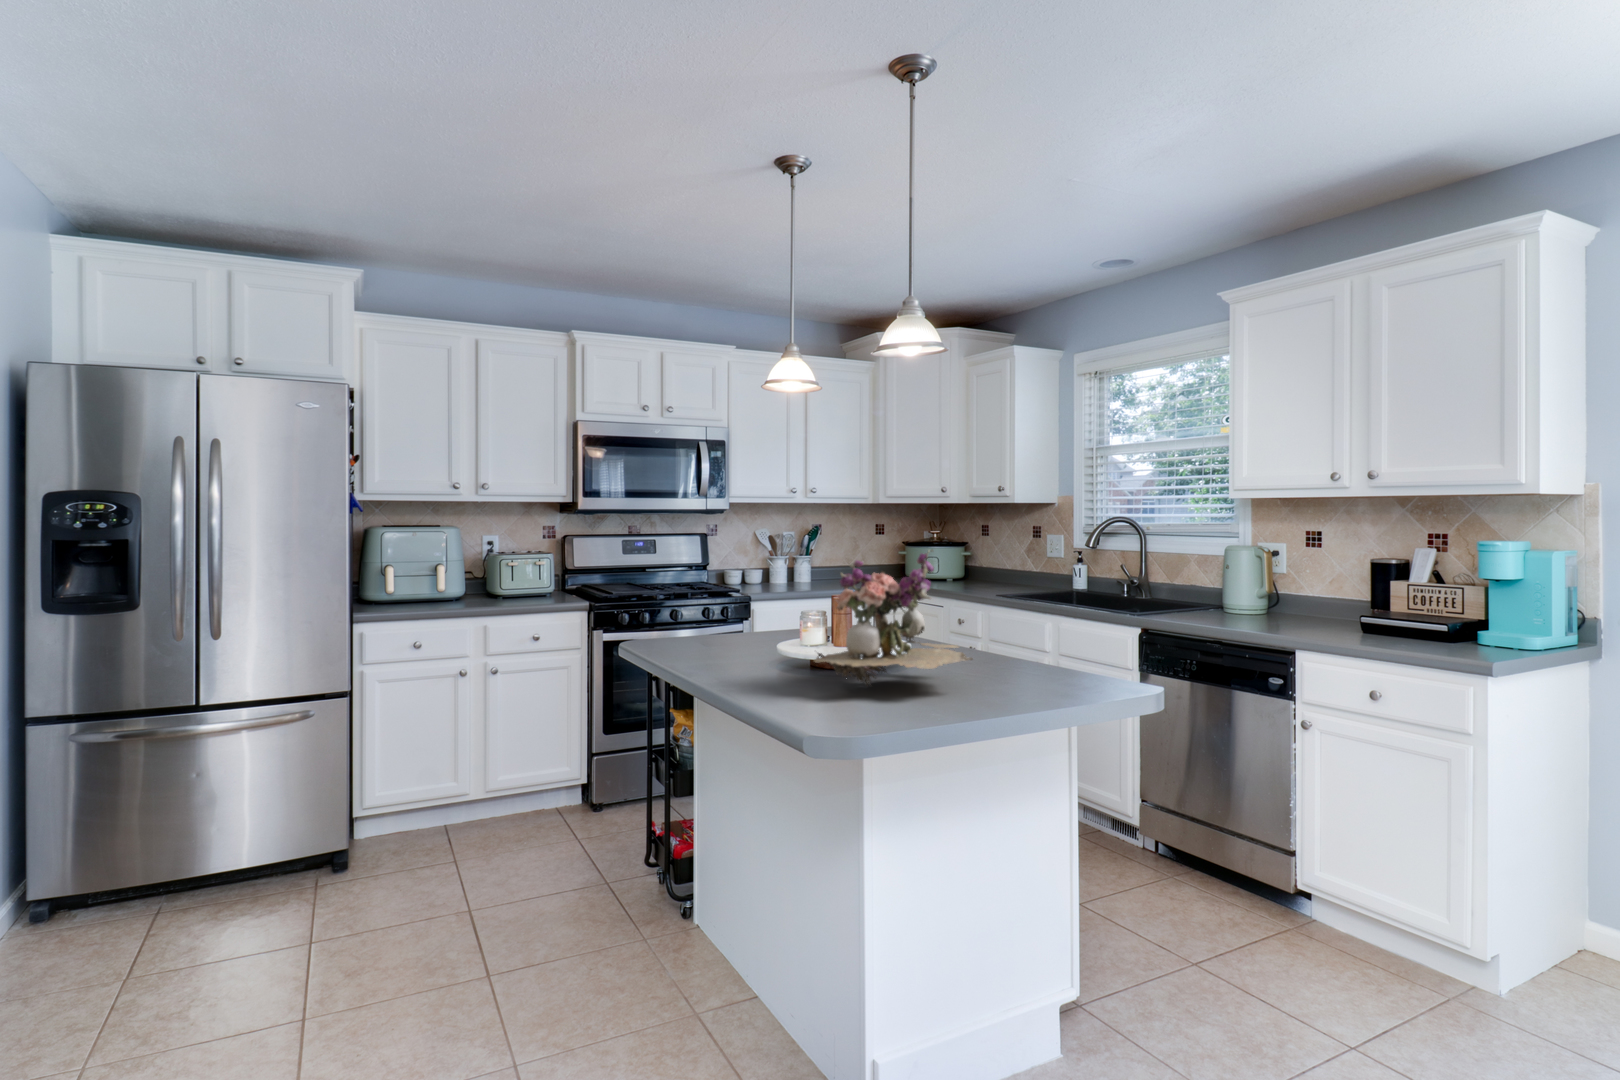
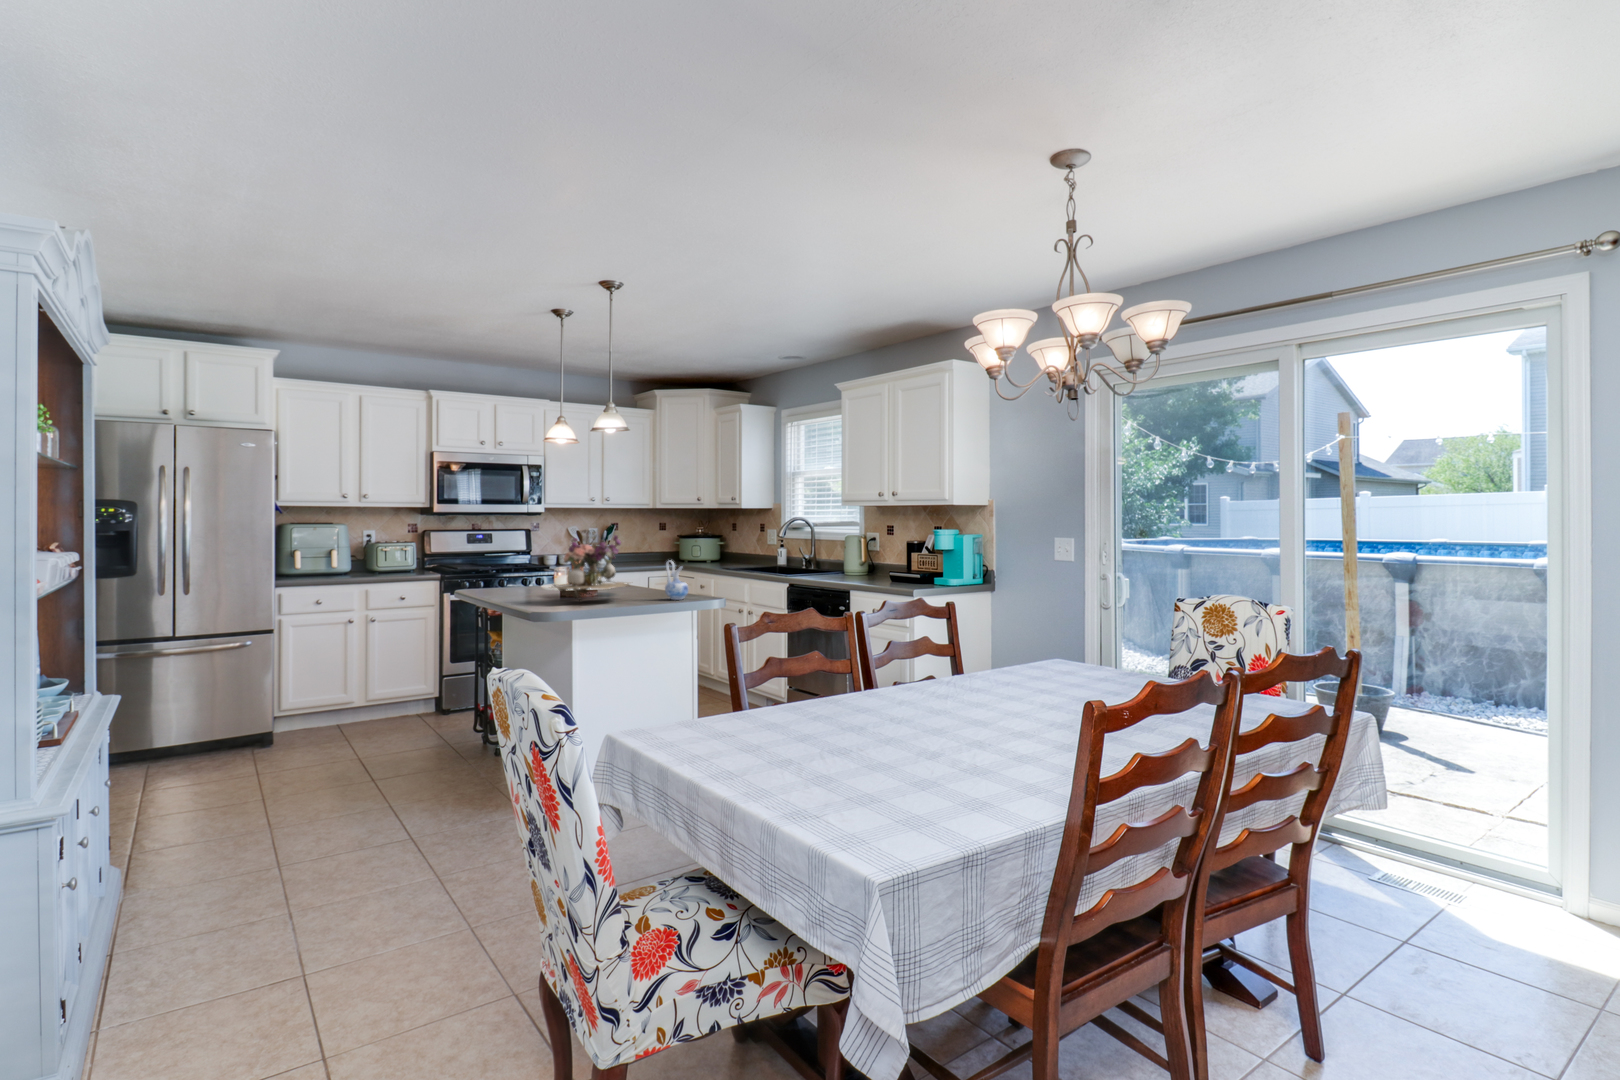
ceramic pitcher: none [1031,605,1079,686] -> present [665,560,688,600]

